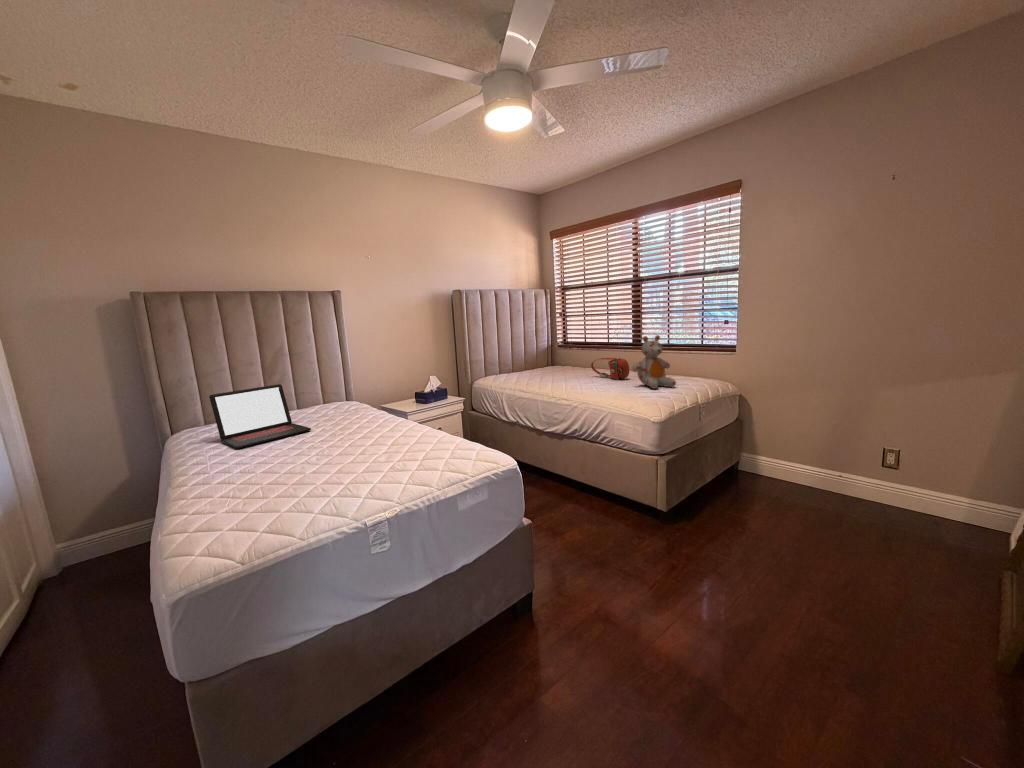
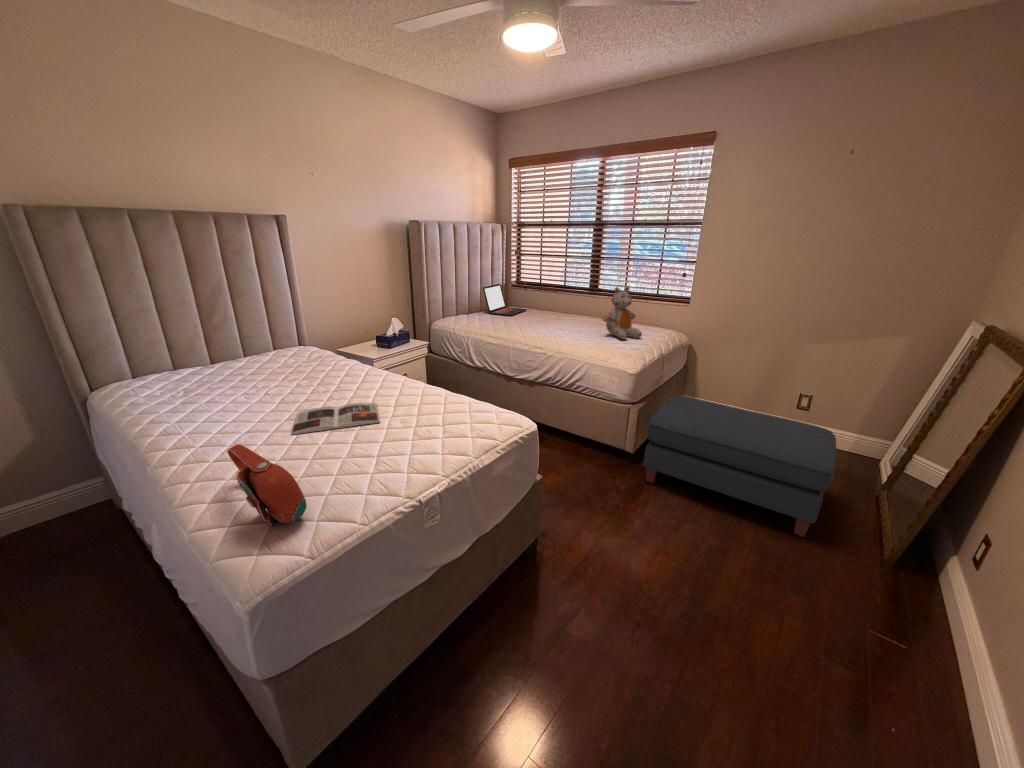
handbag: present [591,358,629,380] -> present [227,444,307,526]
laptop: present [209,384,311,449] -> present [483,284,526,316]
magazine: none [290,442,379,466] -> present [291,403,380,435]
ottoman: none [673,448,919,625] -> present [643,396,836,537]

